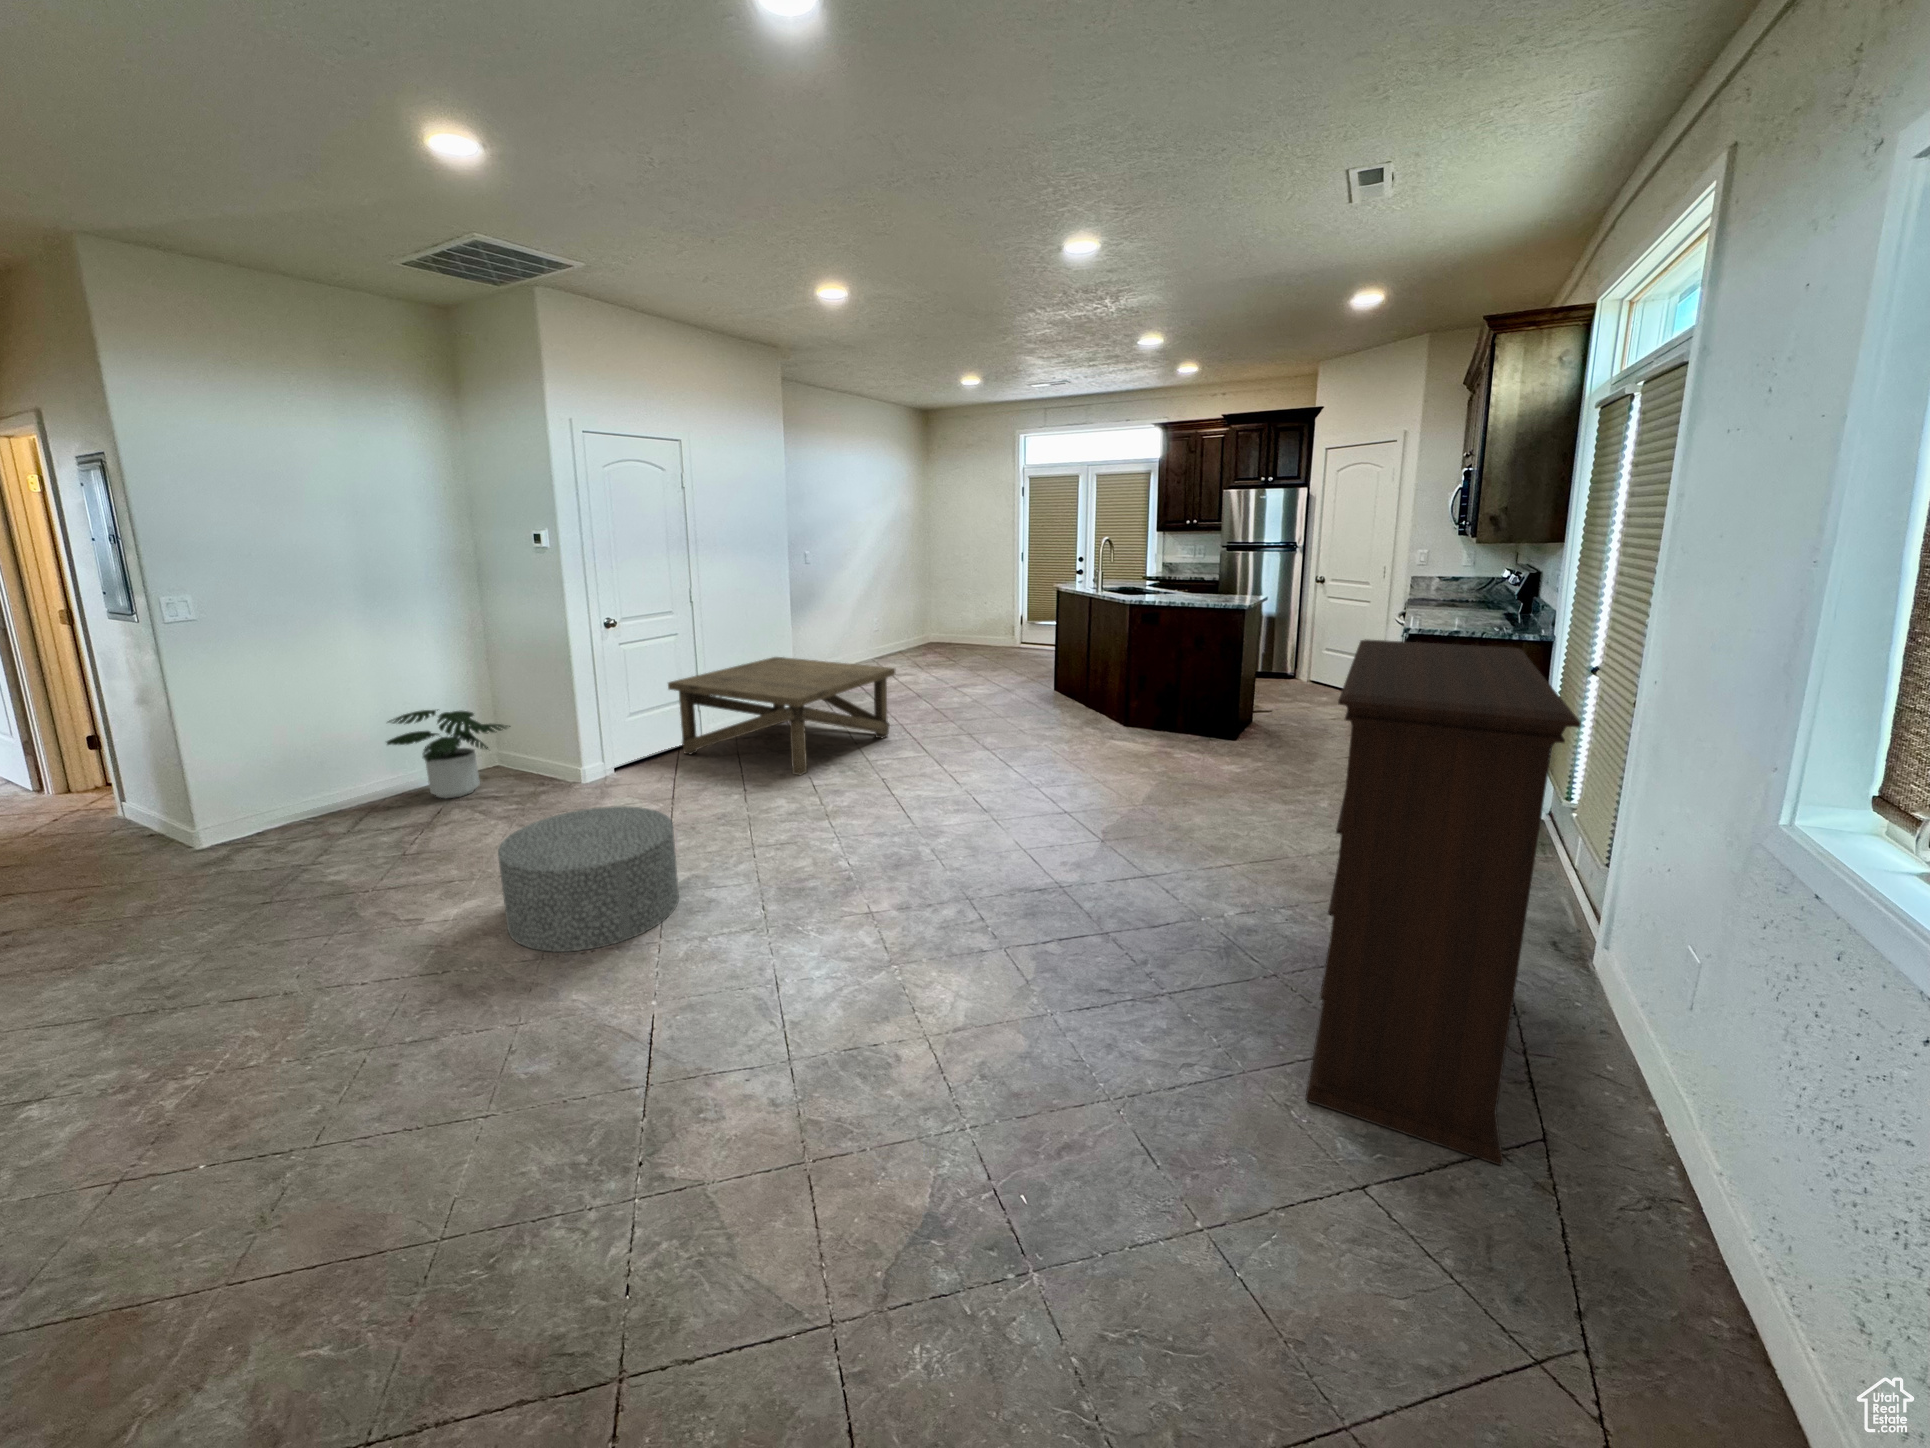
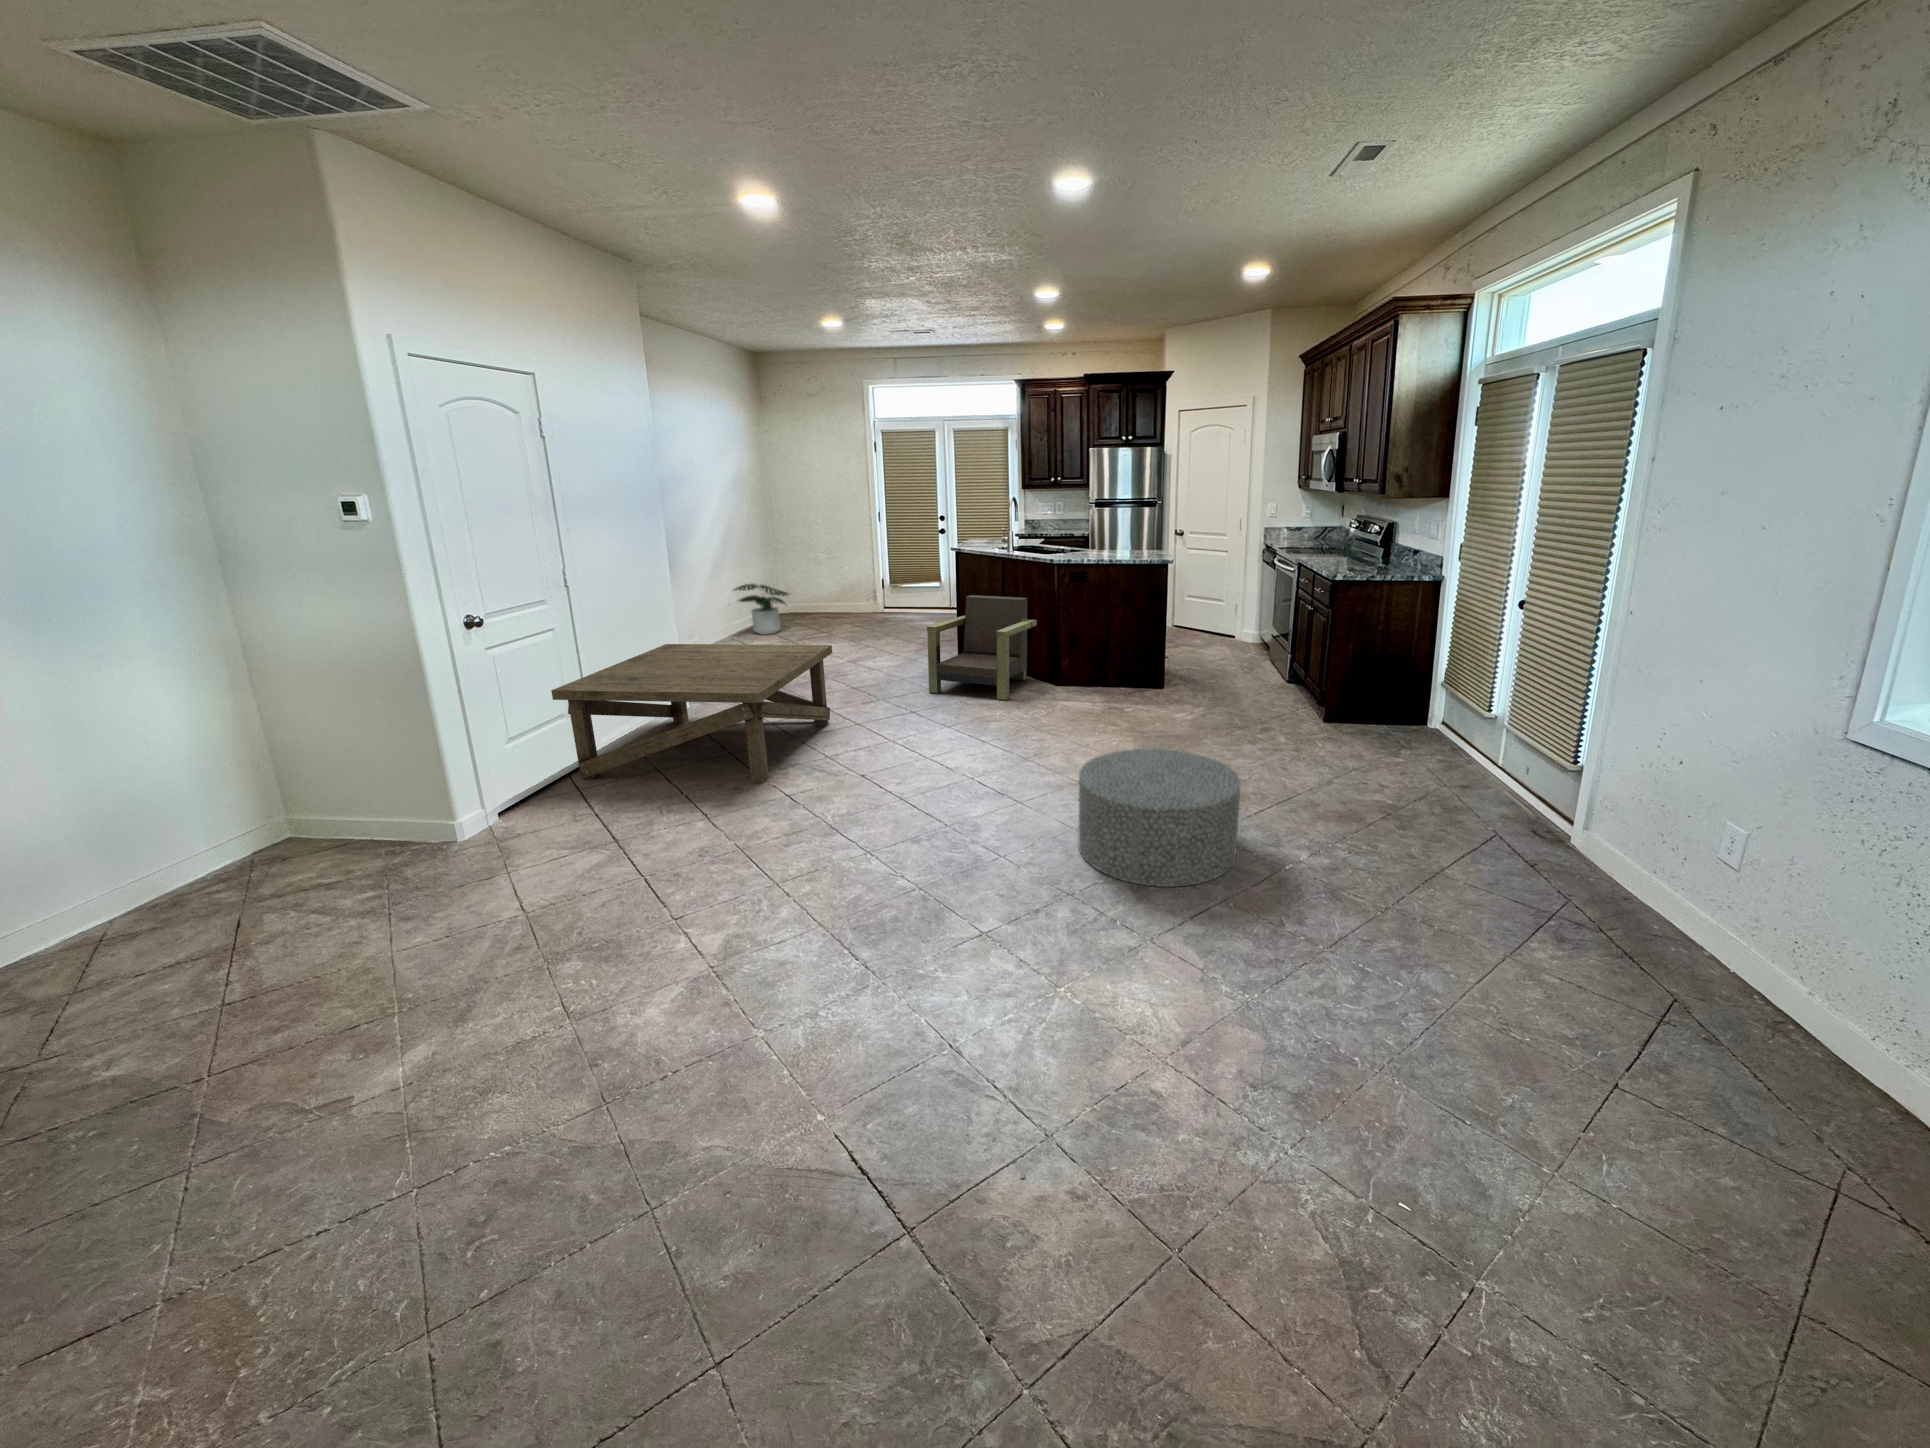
armchair: none [993,633,1109,736] -> present [927,595,1037,700]
bookshelf: present [1306,639,1581,1165] -> none [1392,585,1767,1018]
potted plant: present [387,710,510,798] -> present [734,584,788,635]
ottoman: present [498,806,679,952] -> present [1078,749,1241,887]

